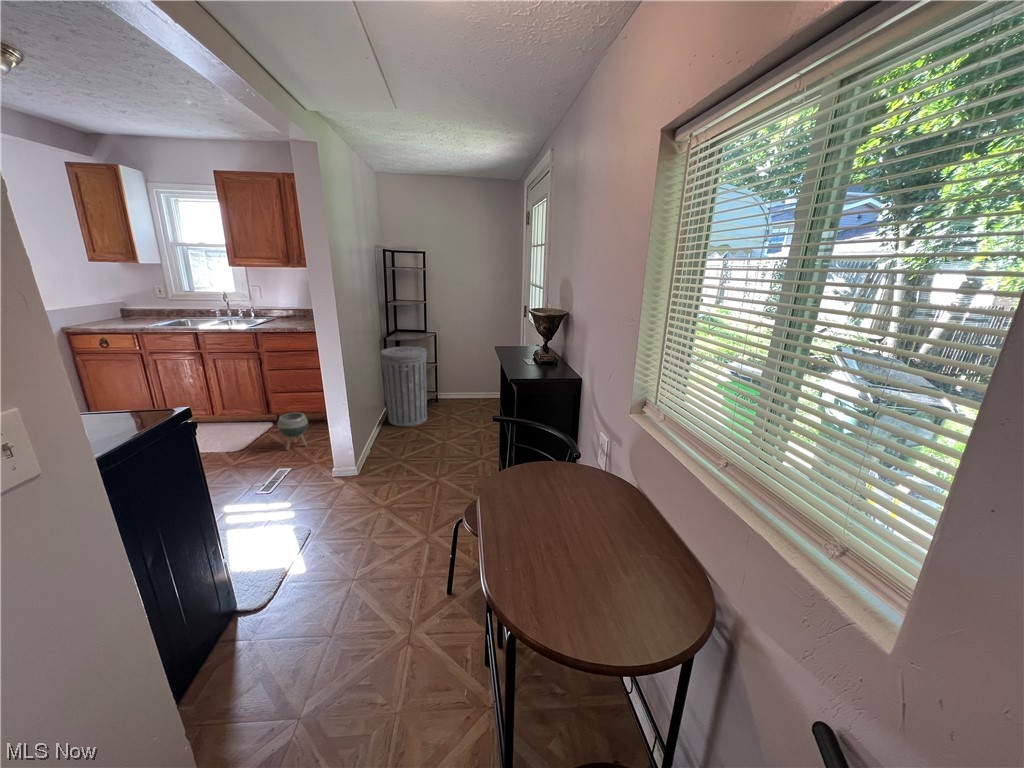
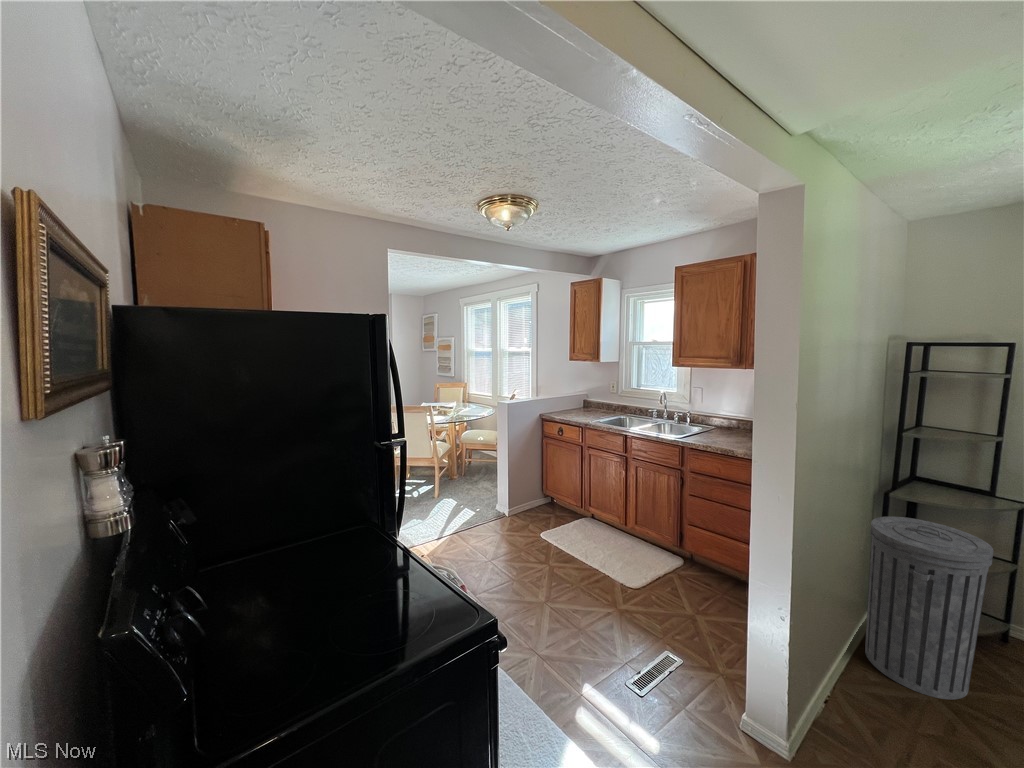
planter: present [278,413,308,450] -> none [677,570,718,630]

